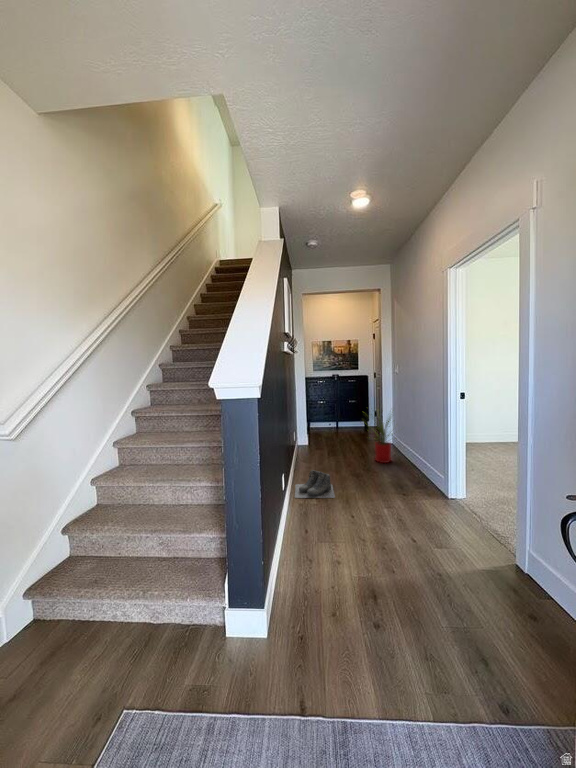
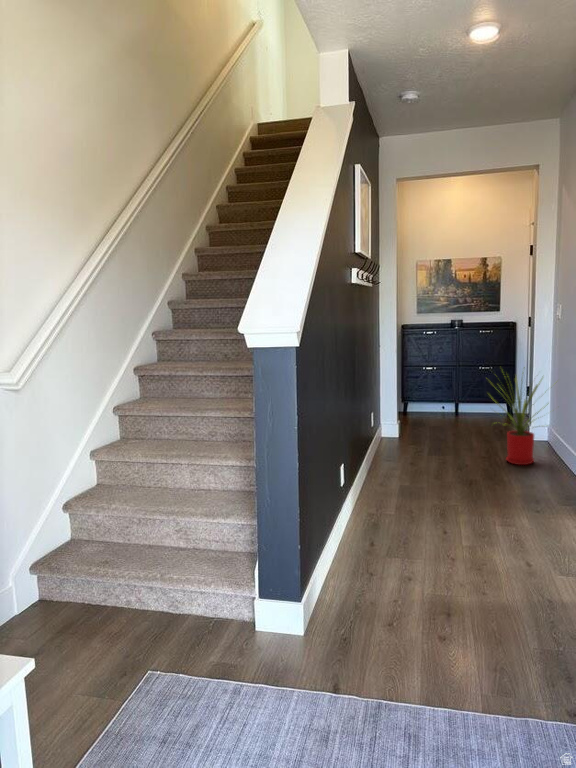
boots: present [295,470,335,498] -> none [364,465,426,506]

